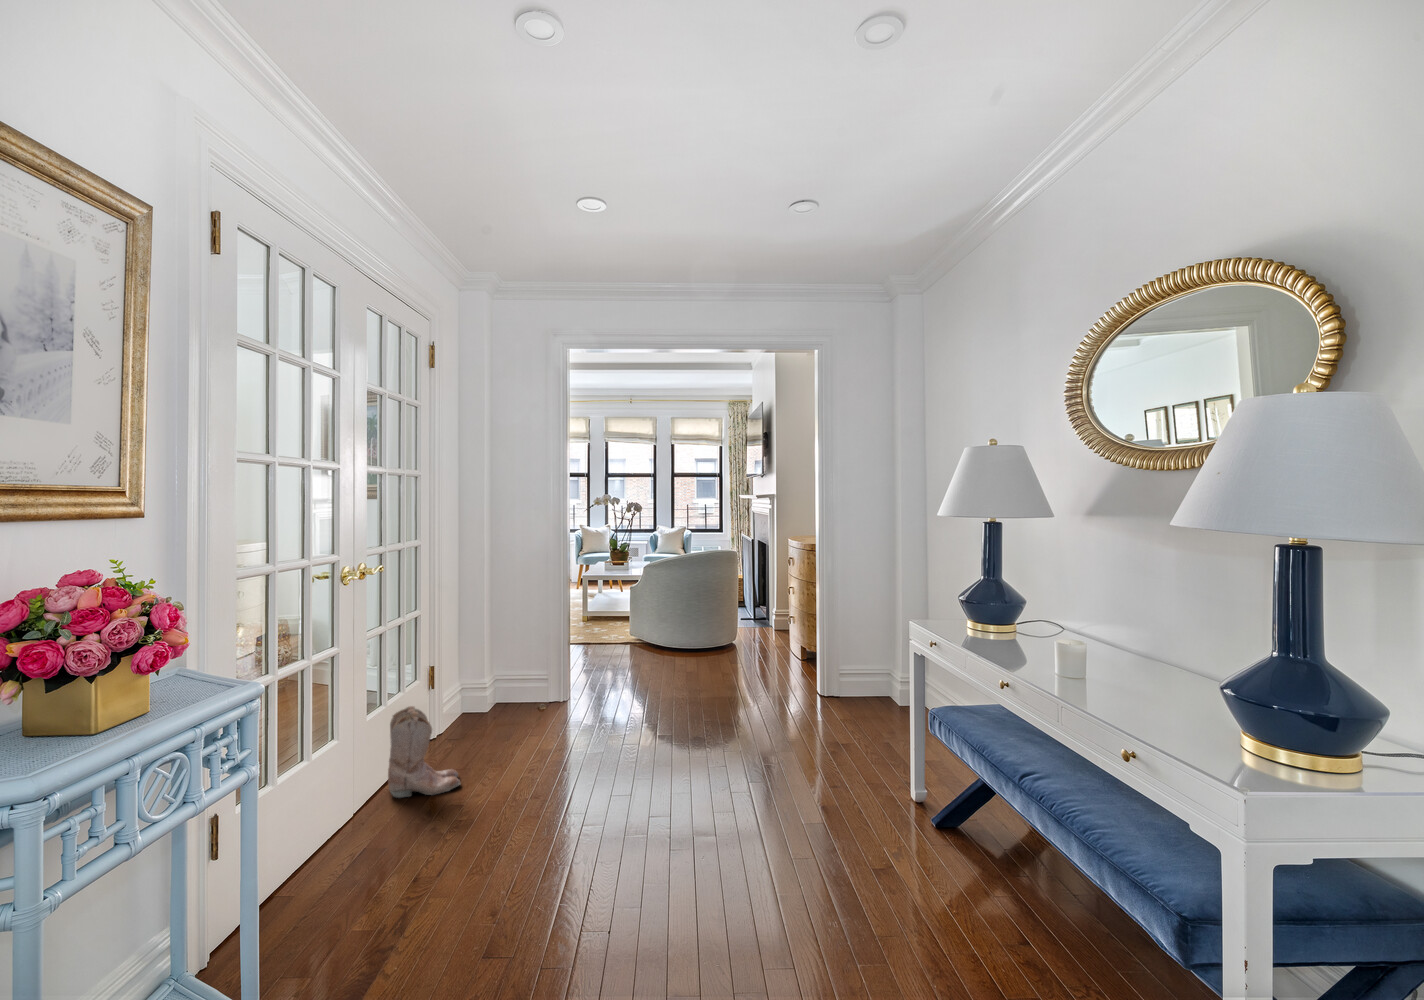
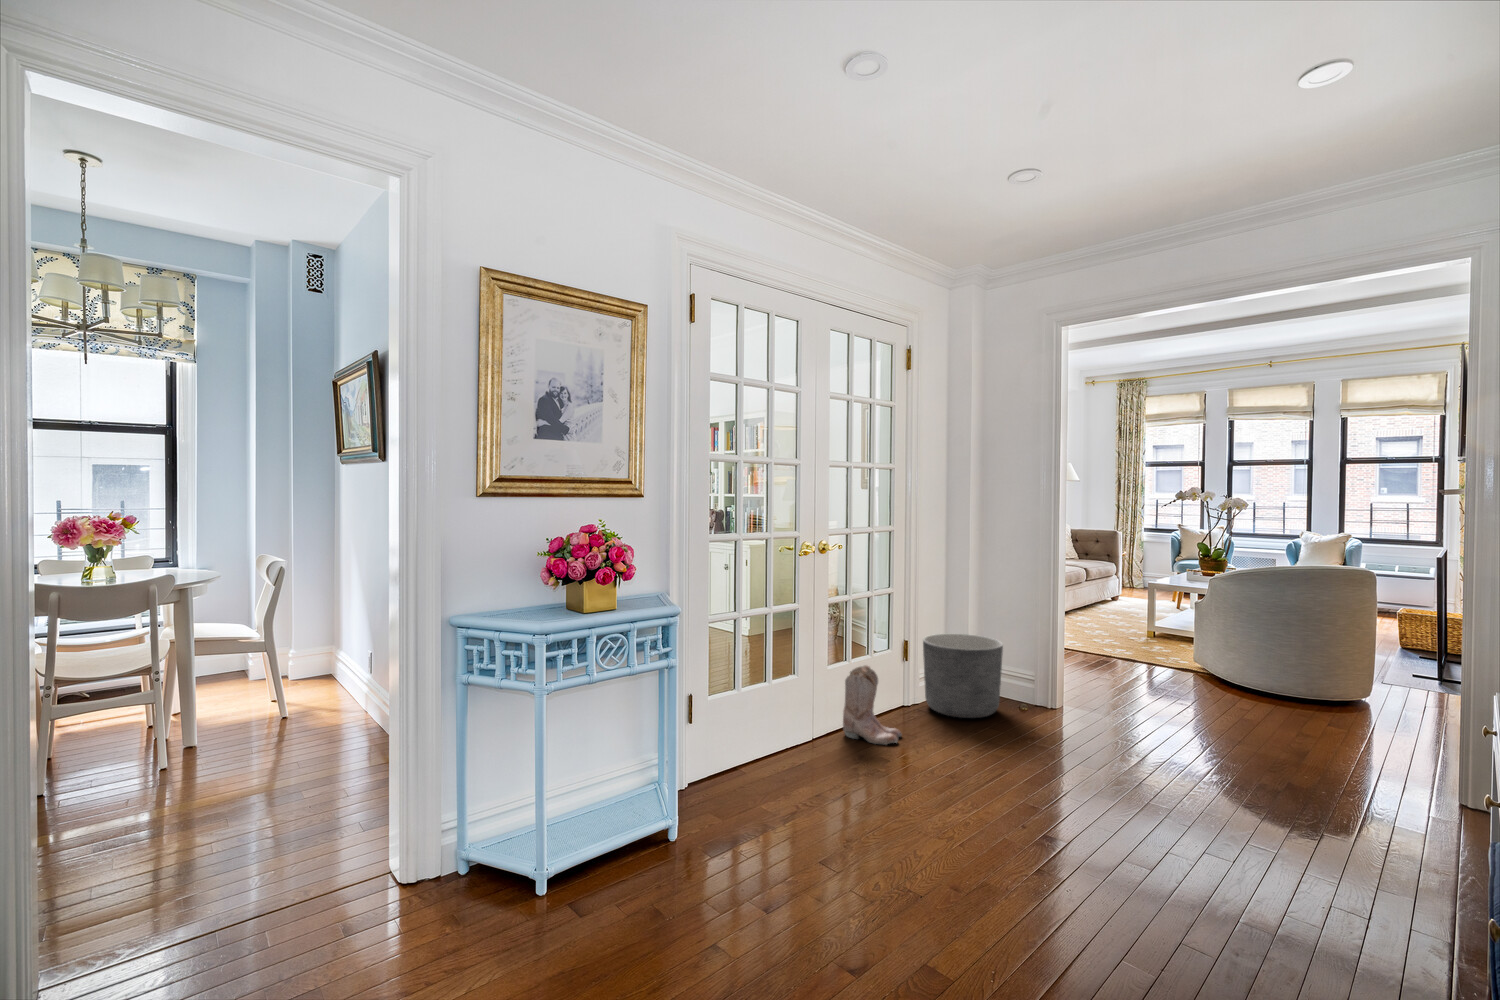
planter: none [449,648,533,738] -> present [923,634,1003,718]

